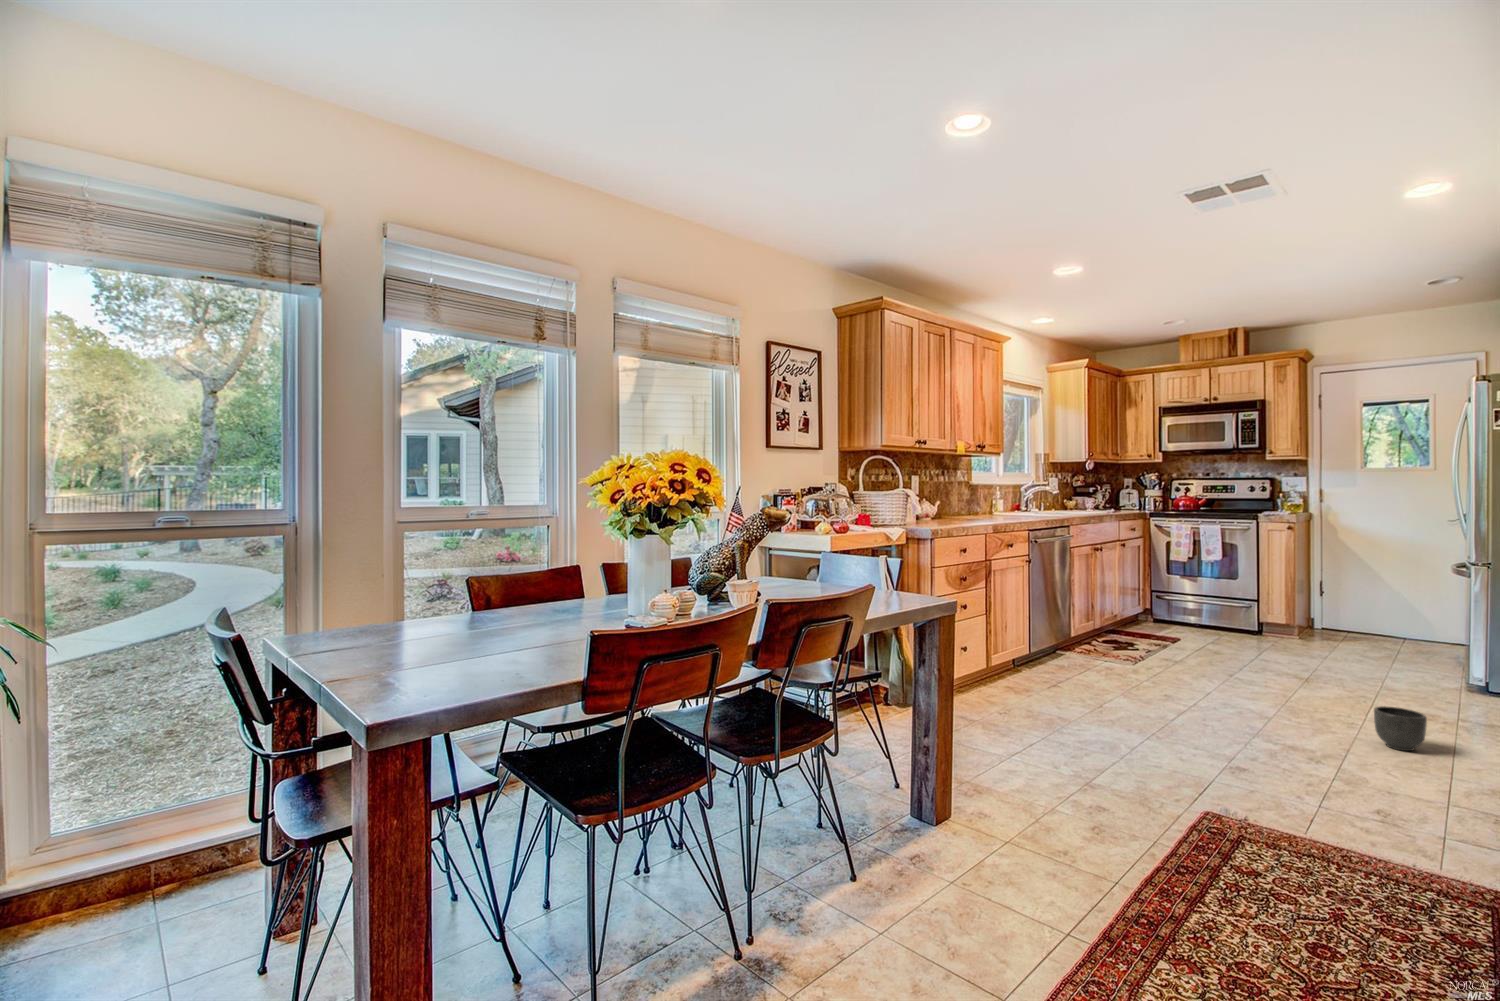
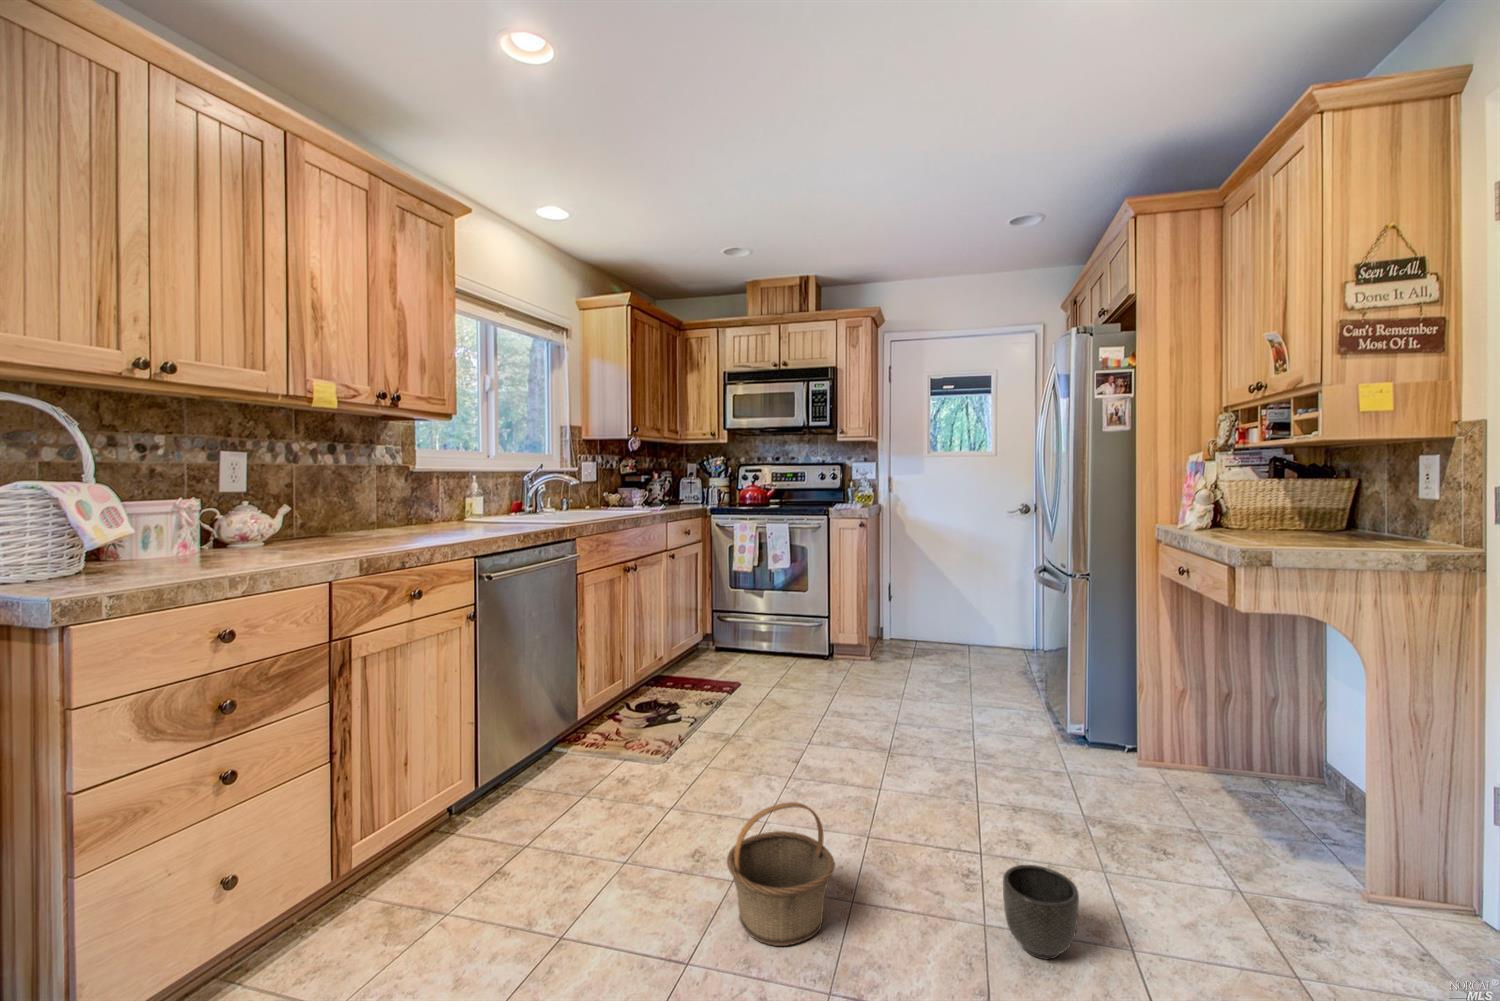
basket: none [1192,658,1260,724] -> present [727,802,835,946]

